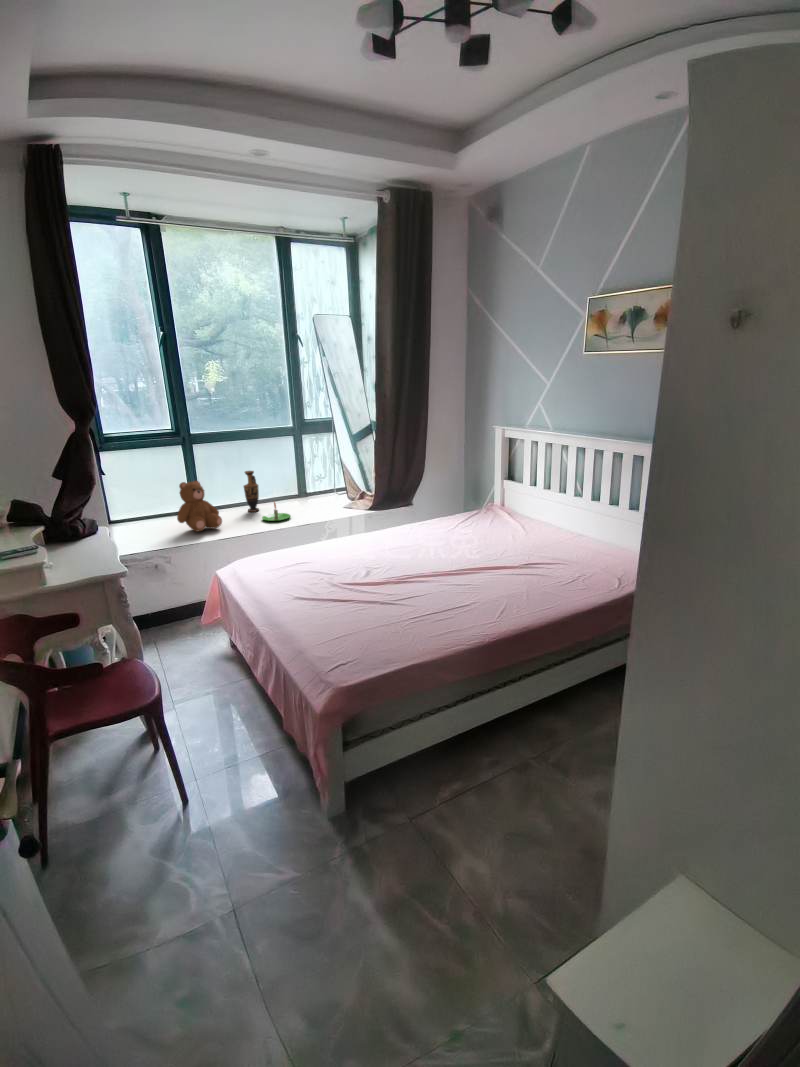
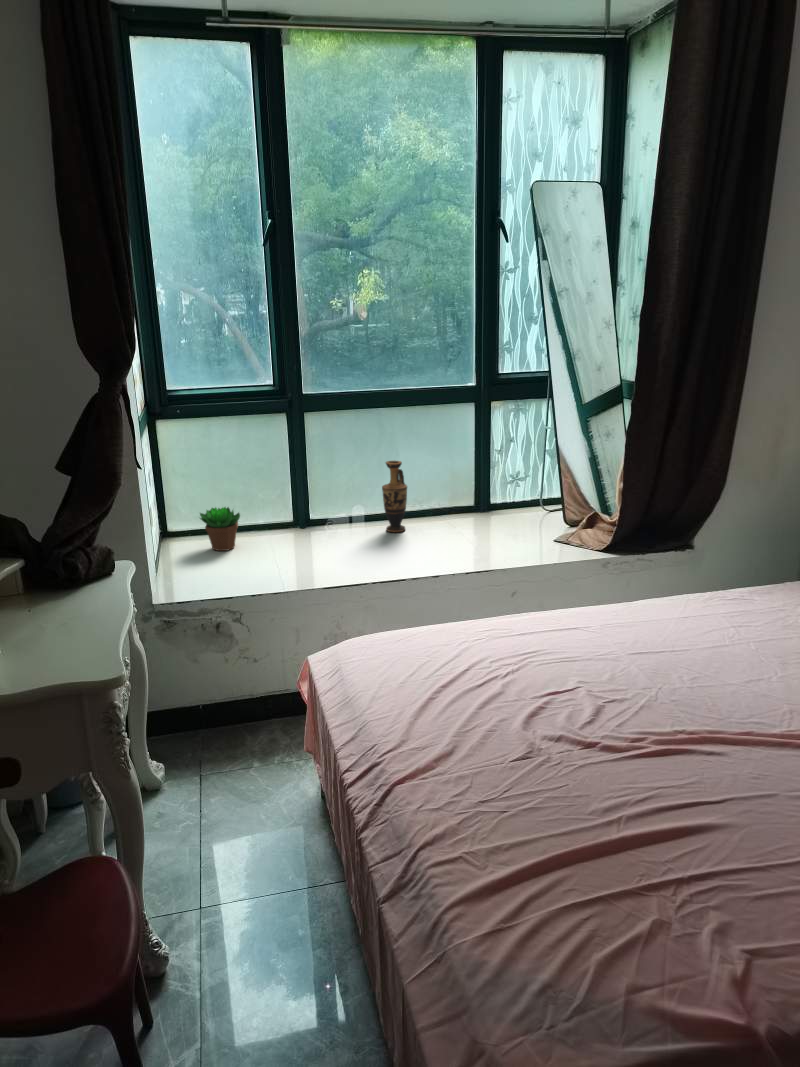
teddy bear: present [177,481,222,532] -> none [263,475,337,566]
candle: present [262,502,290,521] -> none [406,519,456,556]
succulent plant: none [131,503,158,530] -> present [200,507,240,551]

